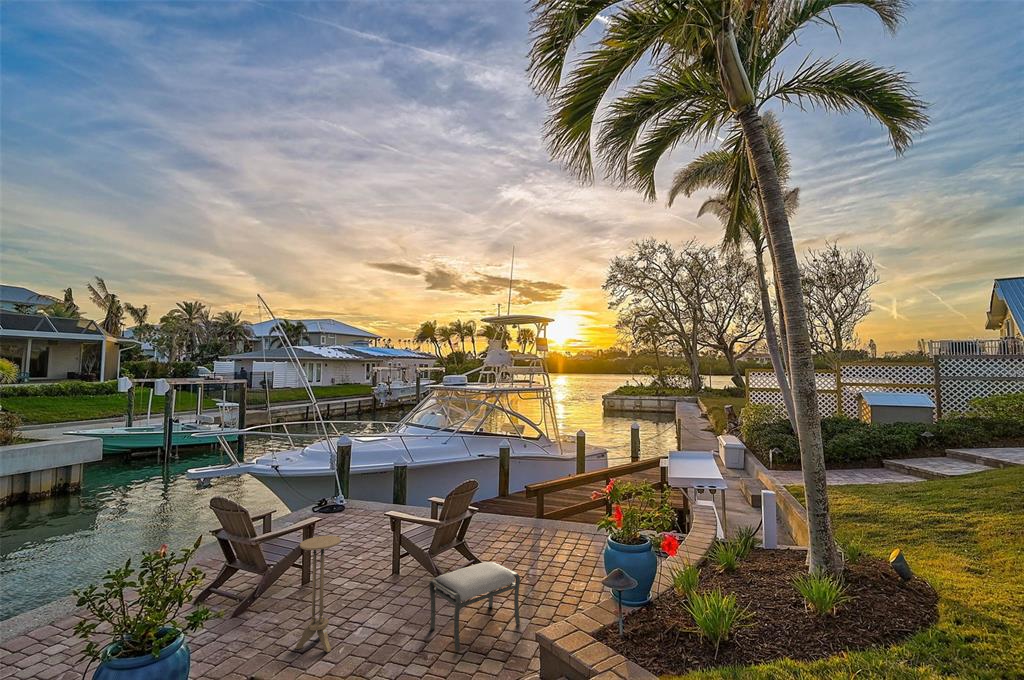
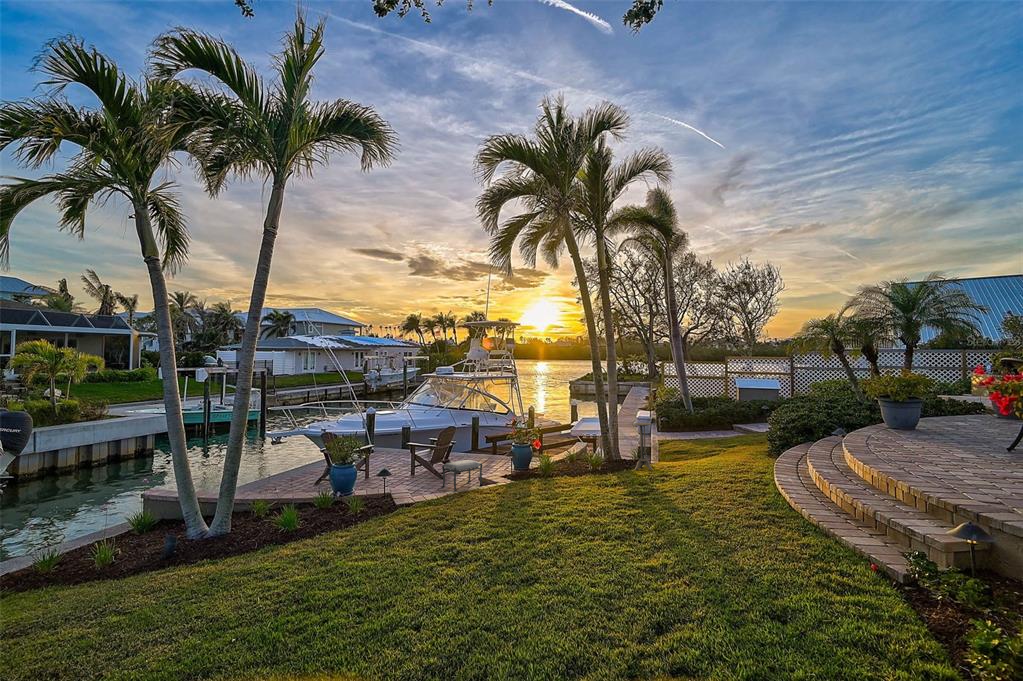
side table: present [295,536,341,652] -> present [633,423,652,470]

